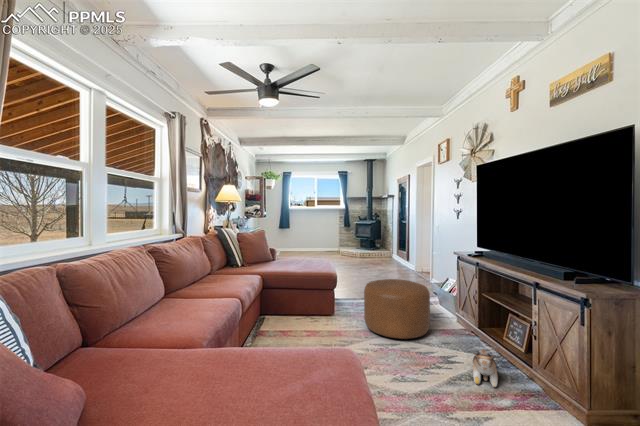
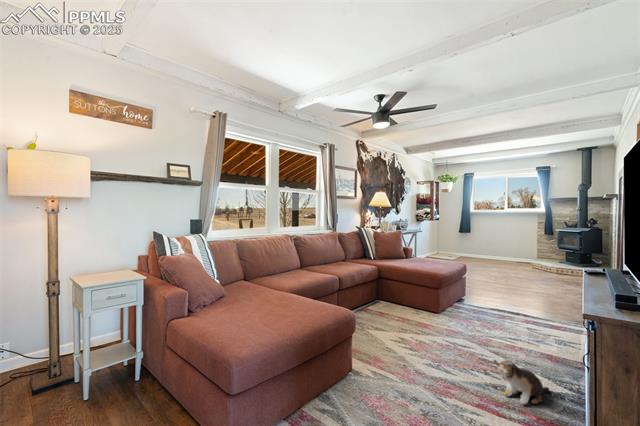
ottoman: present [364,279,430,339] -> none [453,288,528,350]

